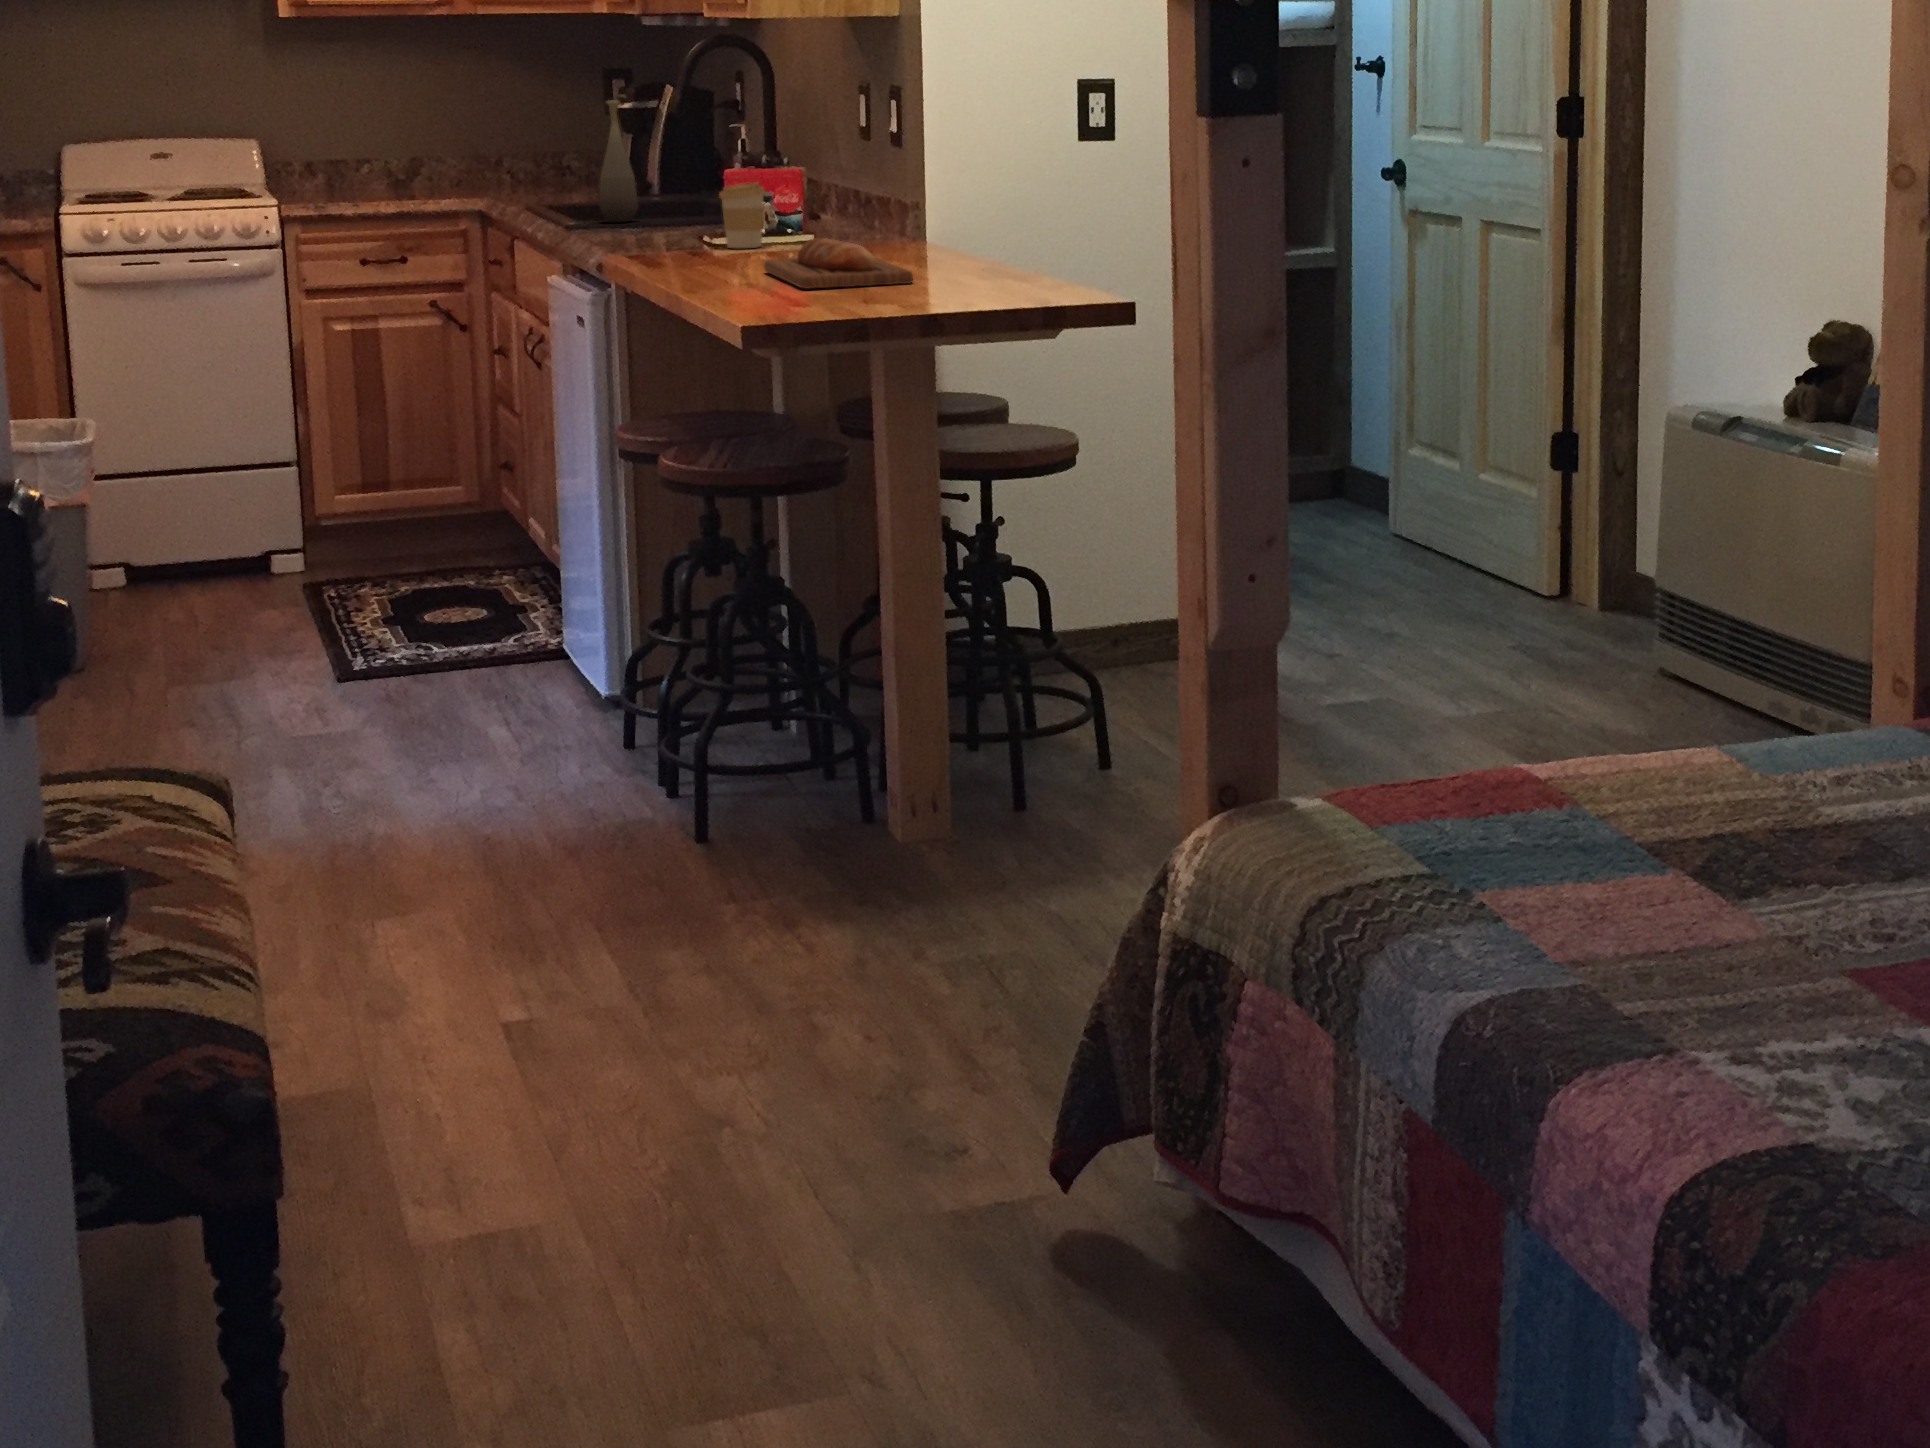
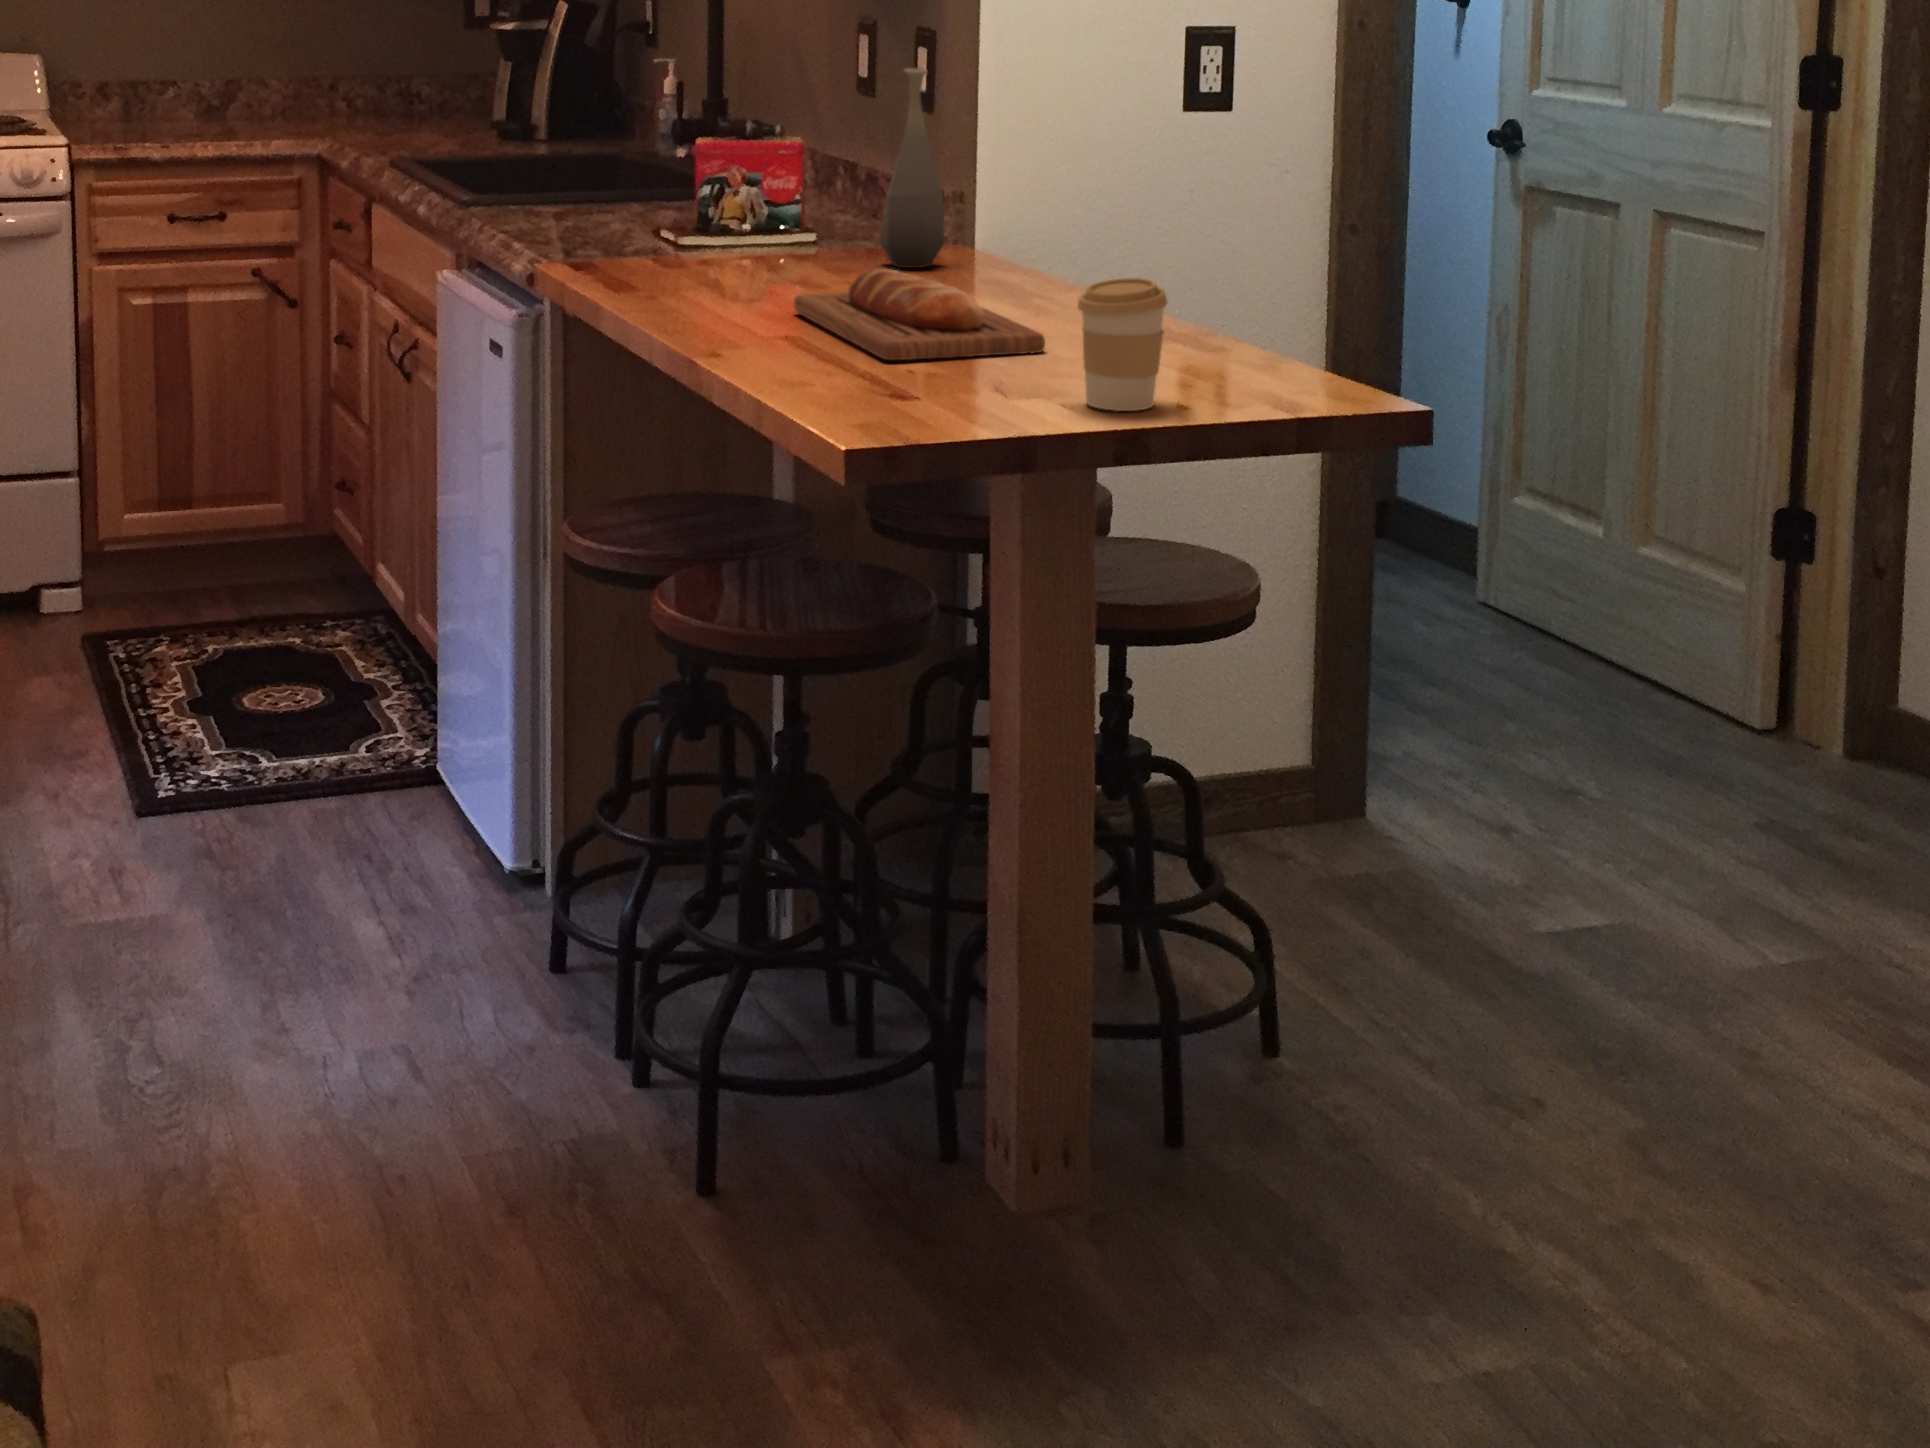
bottle: present [600,100,639,222] -> present [879,68,945,268]
coffee cup: present [719,182,765,248] -> present [1078,278,1168,411]

